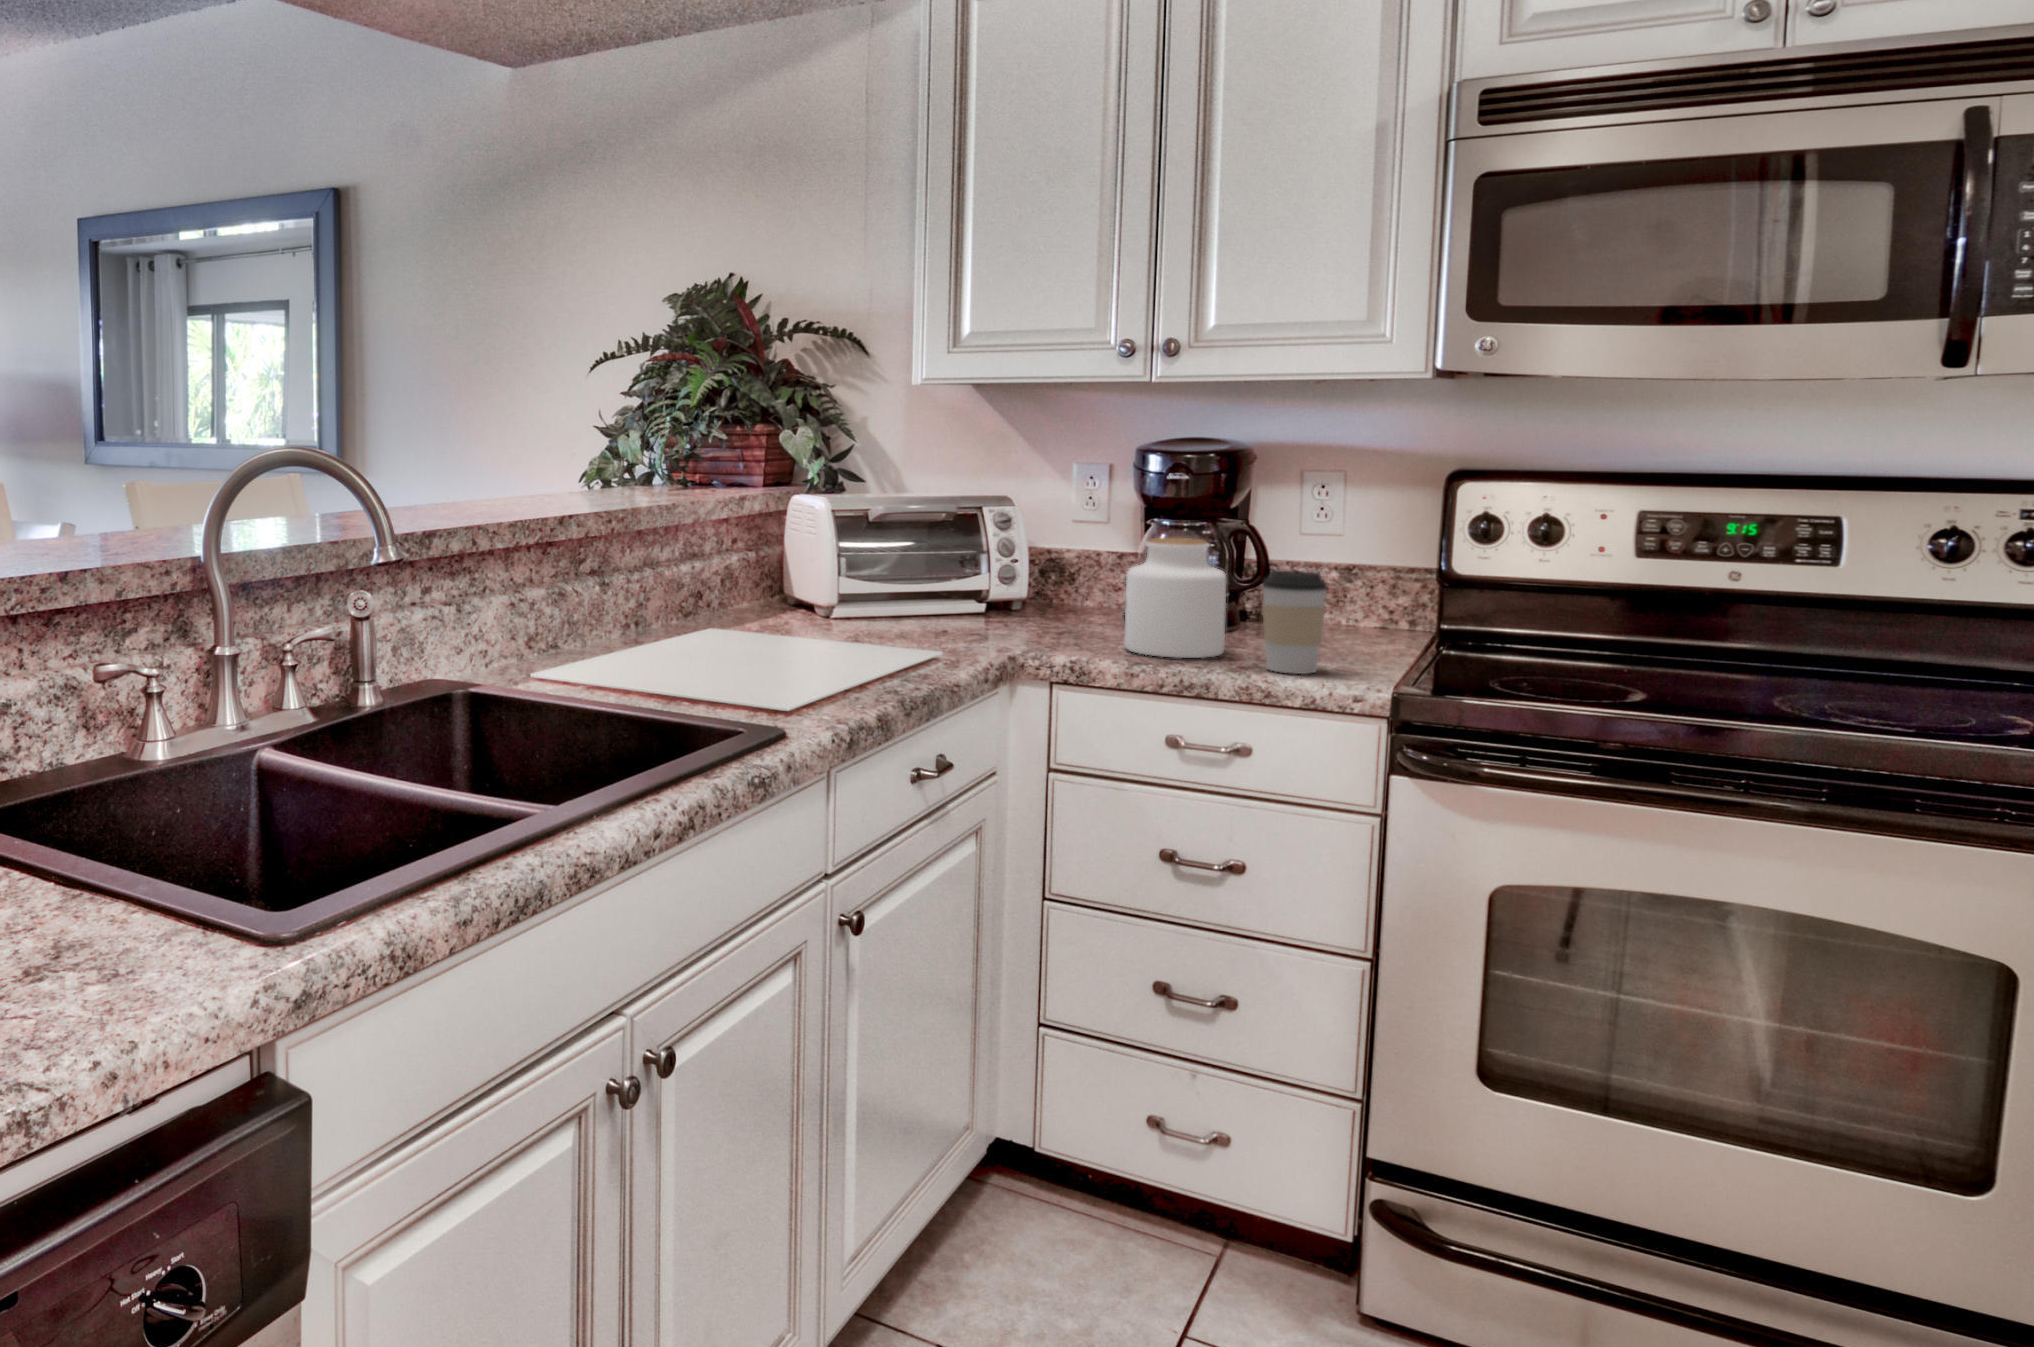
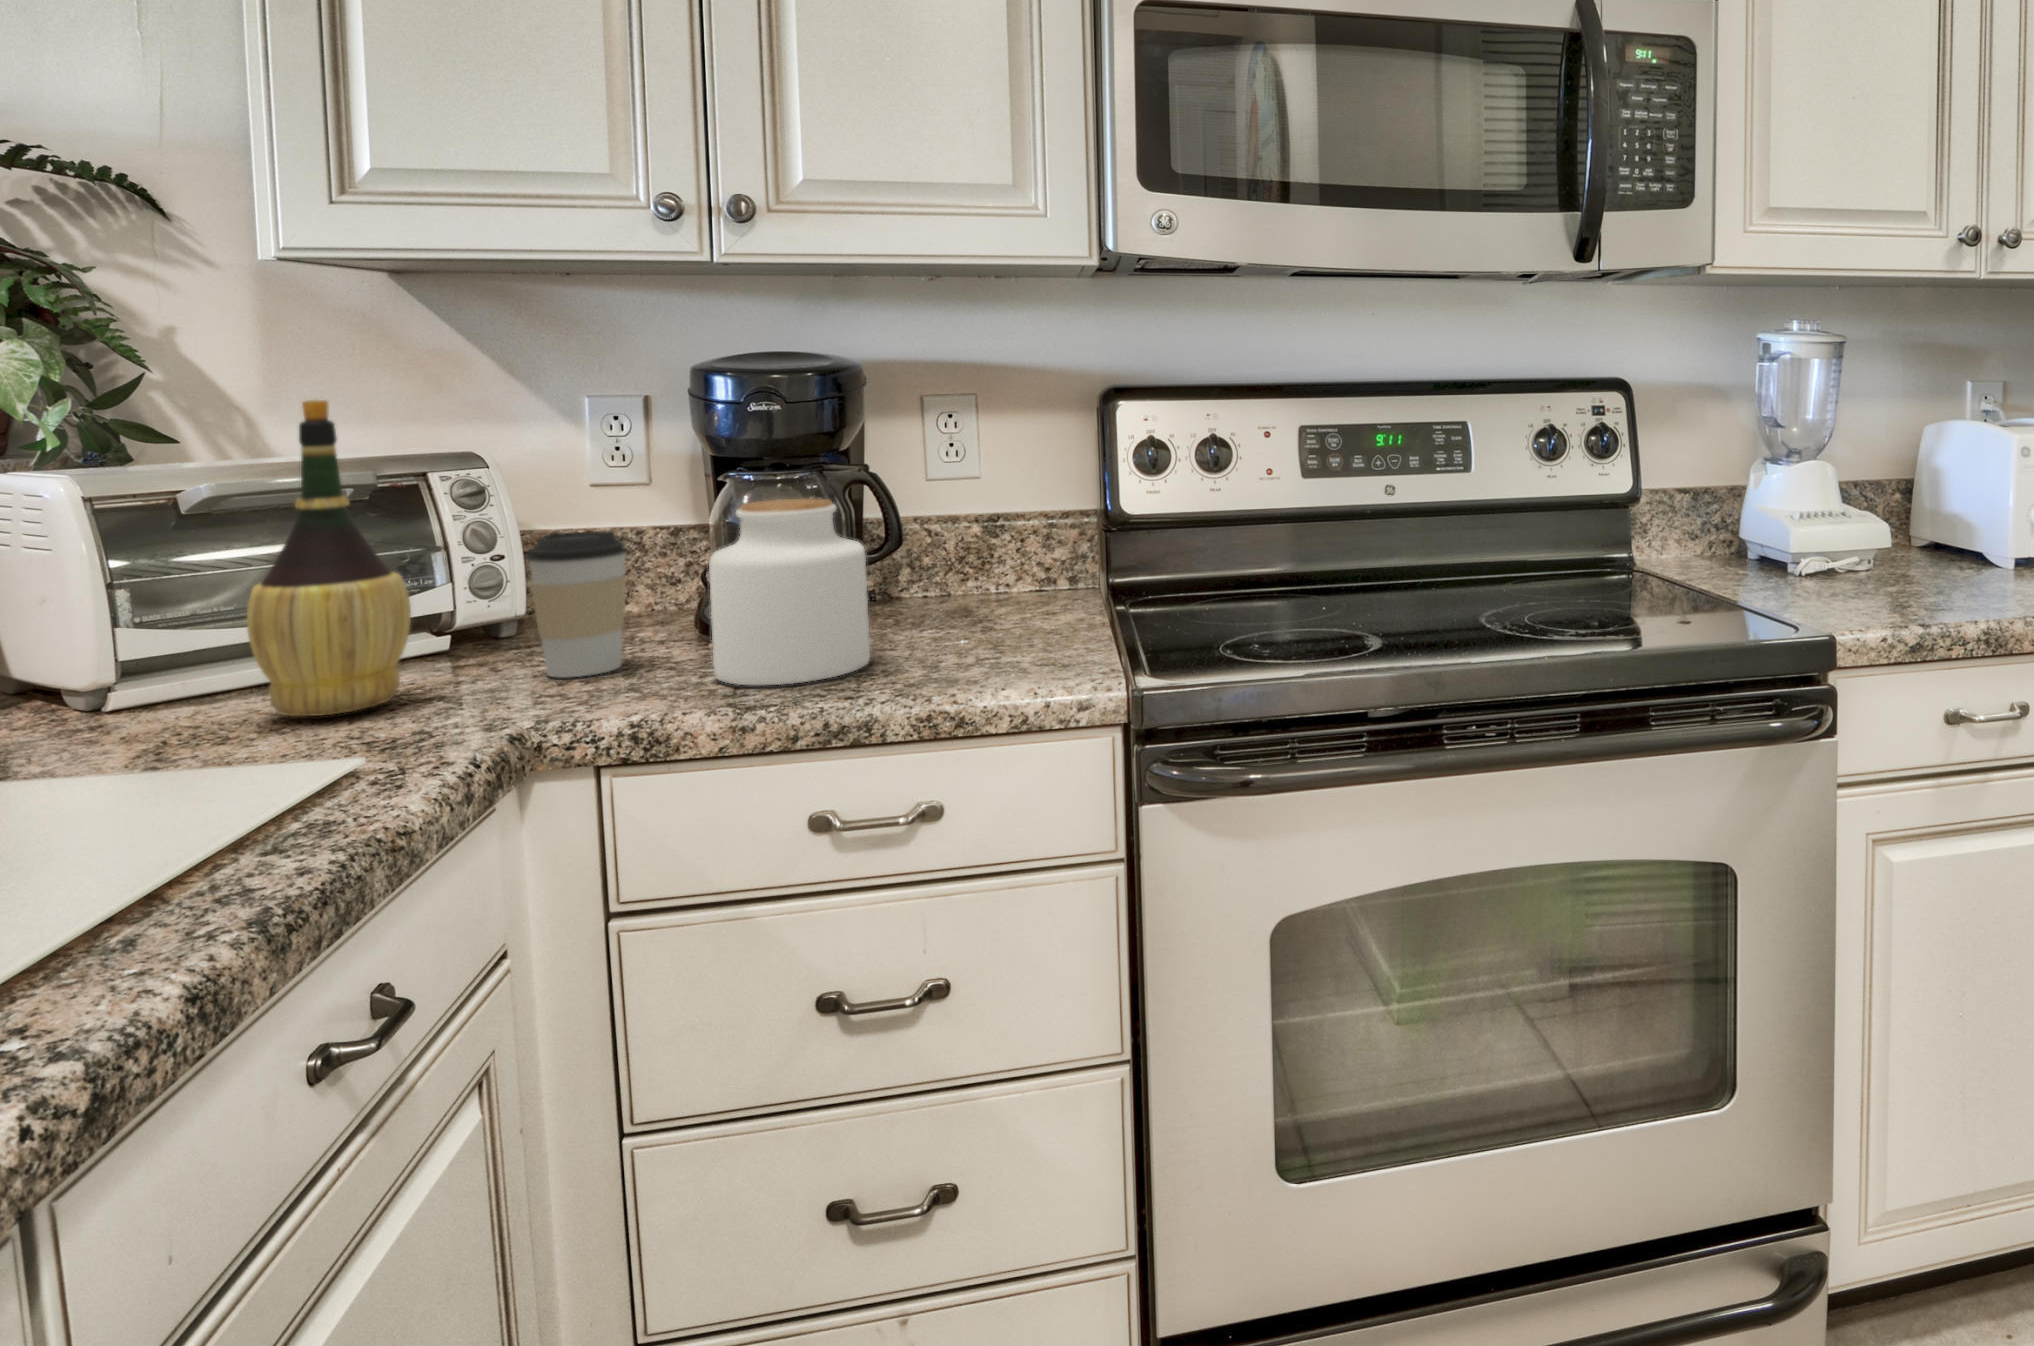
wine bottle: none [899,461,970,634] -> present [247,399,411,716]
coffee cup: present [1262,571,1327,674] -> present [527,531,626,677]

